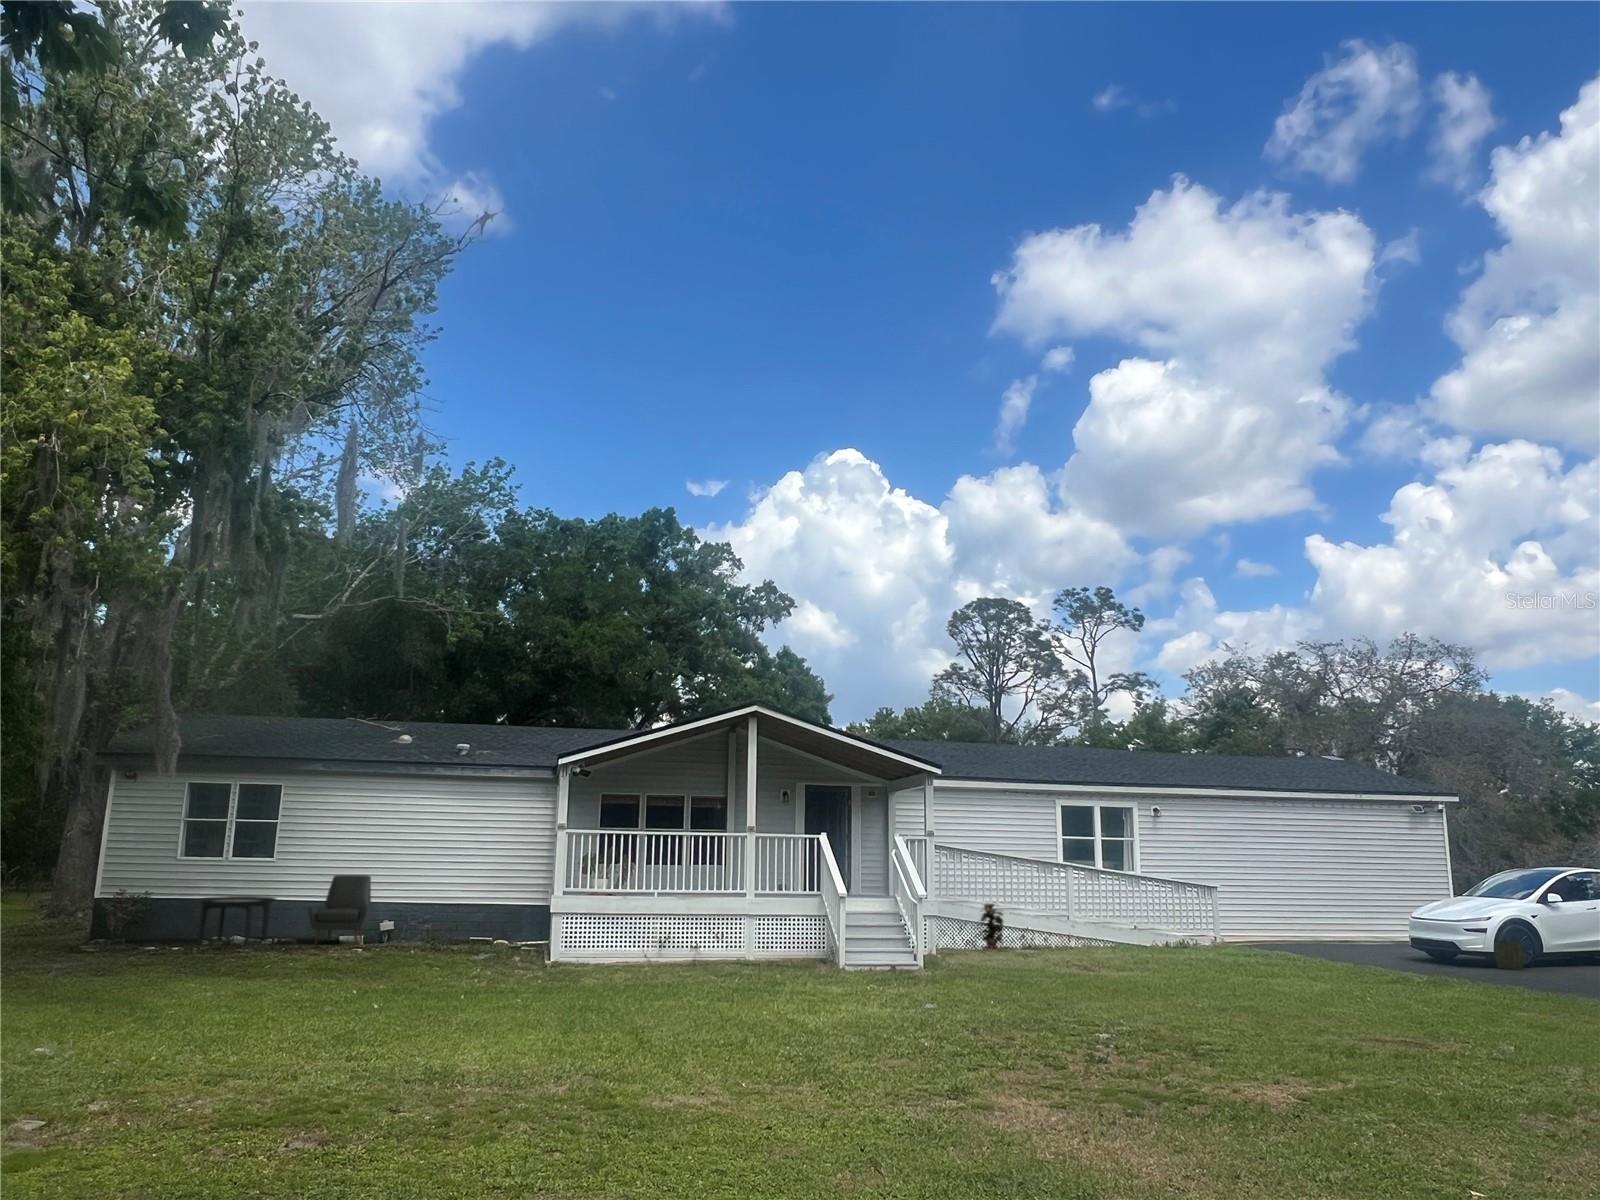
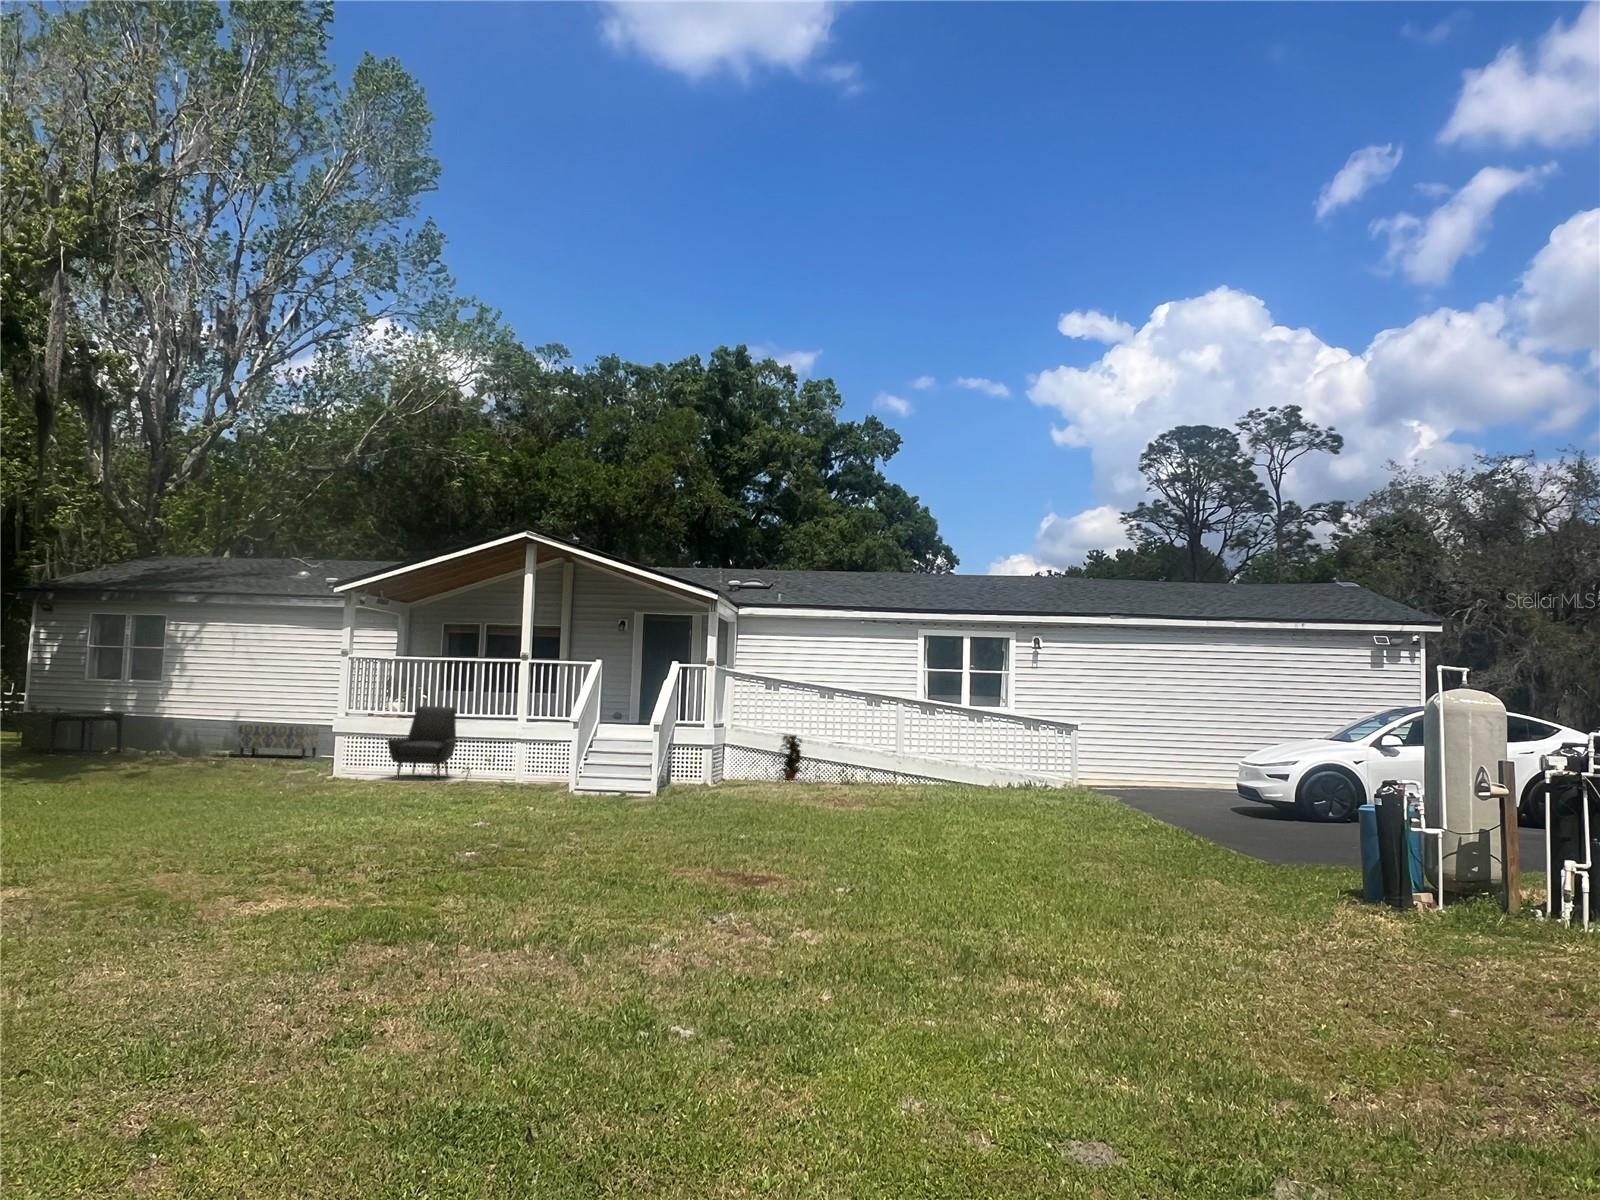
chair: present [308,875,371,944] -> present [387,706,456,779]
bench: none [408,905,486,943] -> present [238,723,319,759]
woven basket: present [1494,941,1524,970] -> none [1291,789,1322,821]

